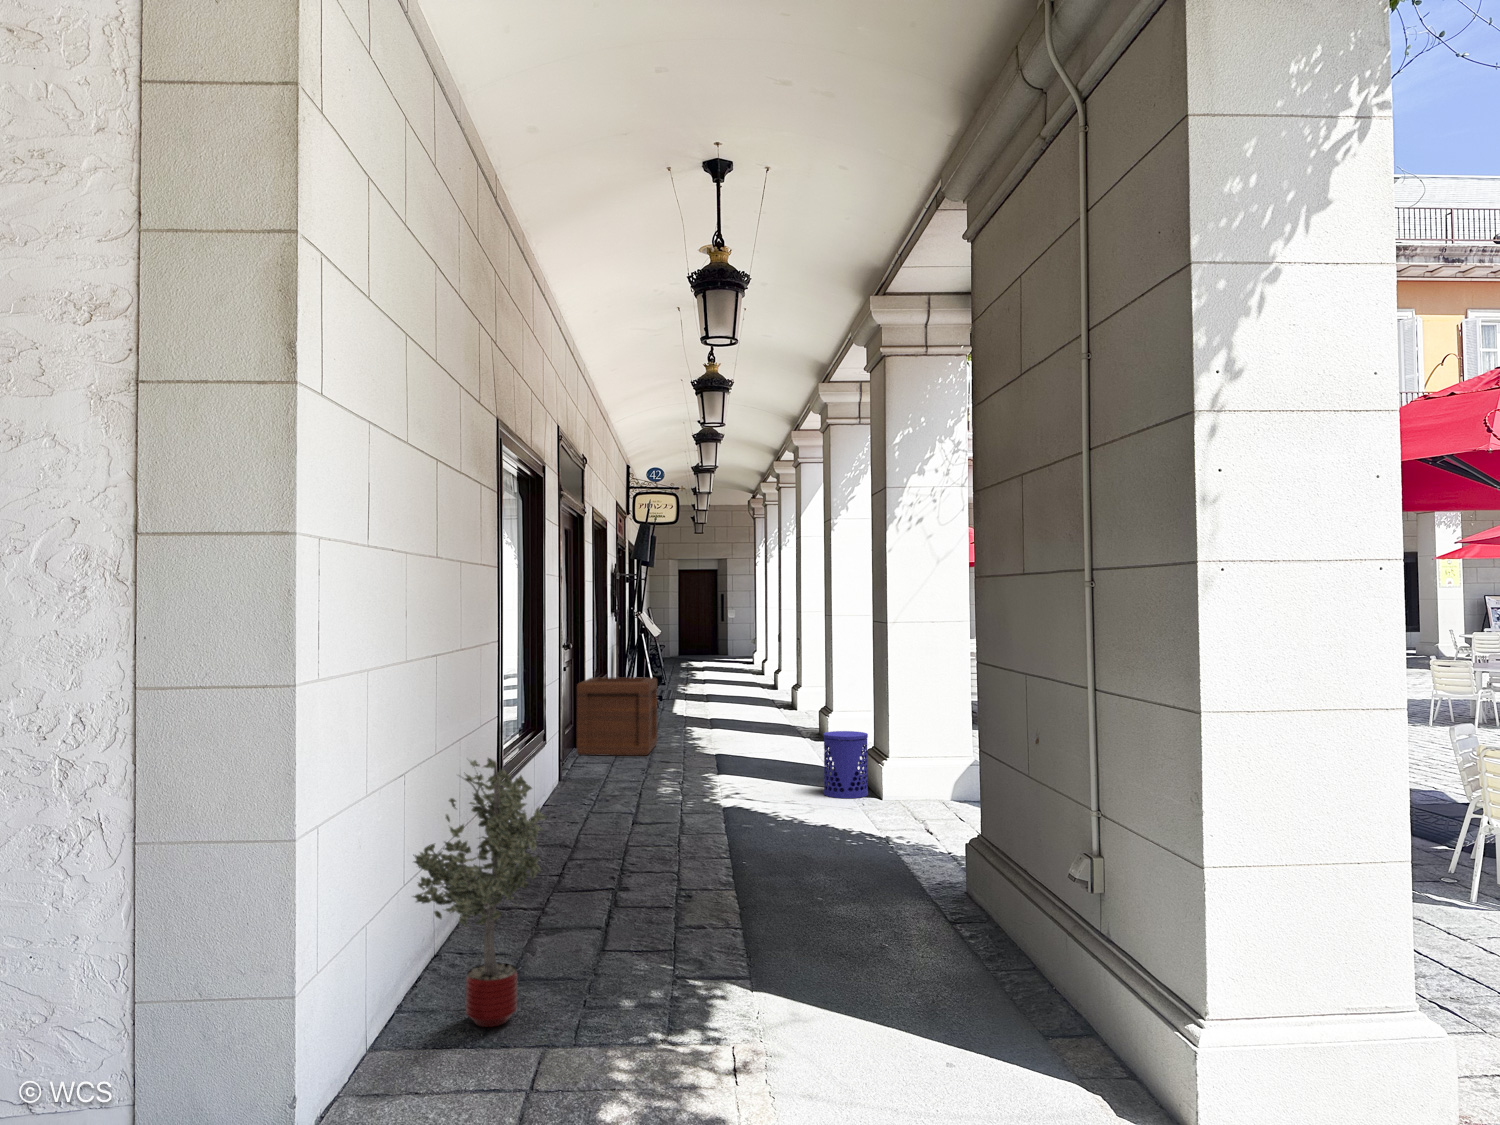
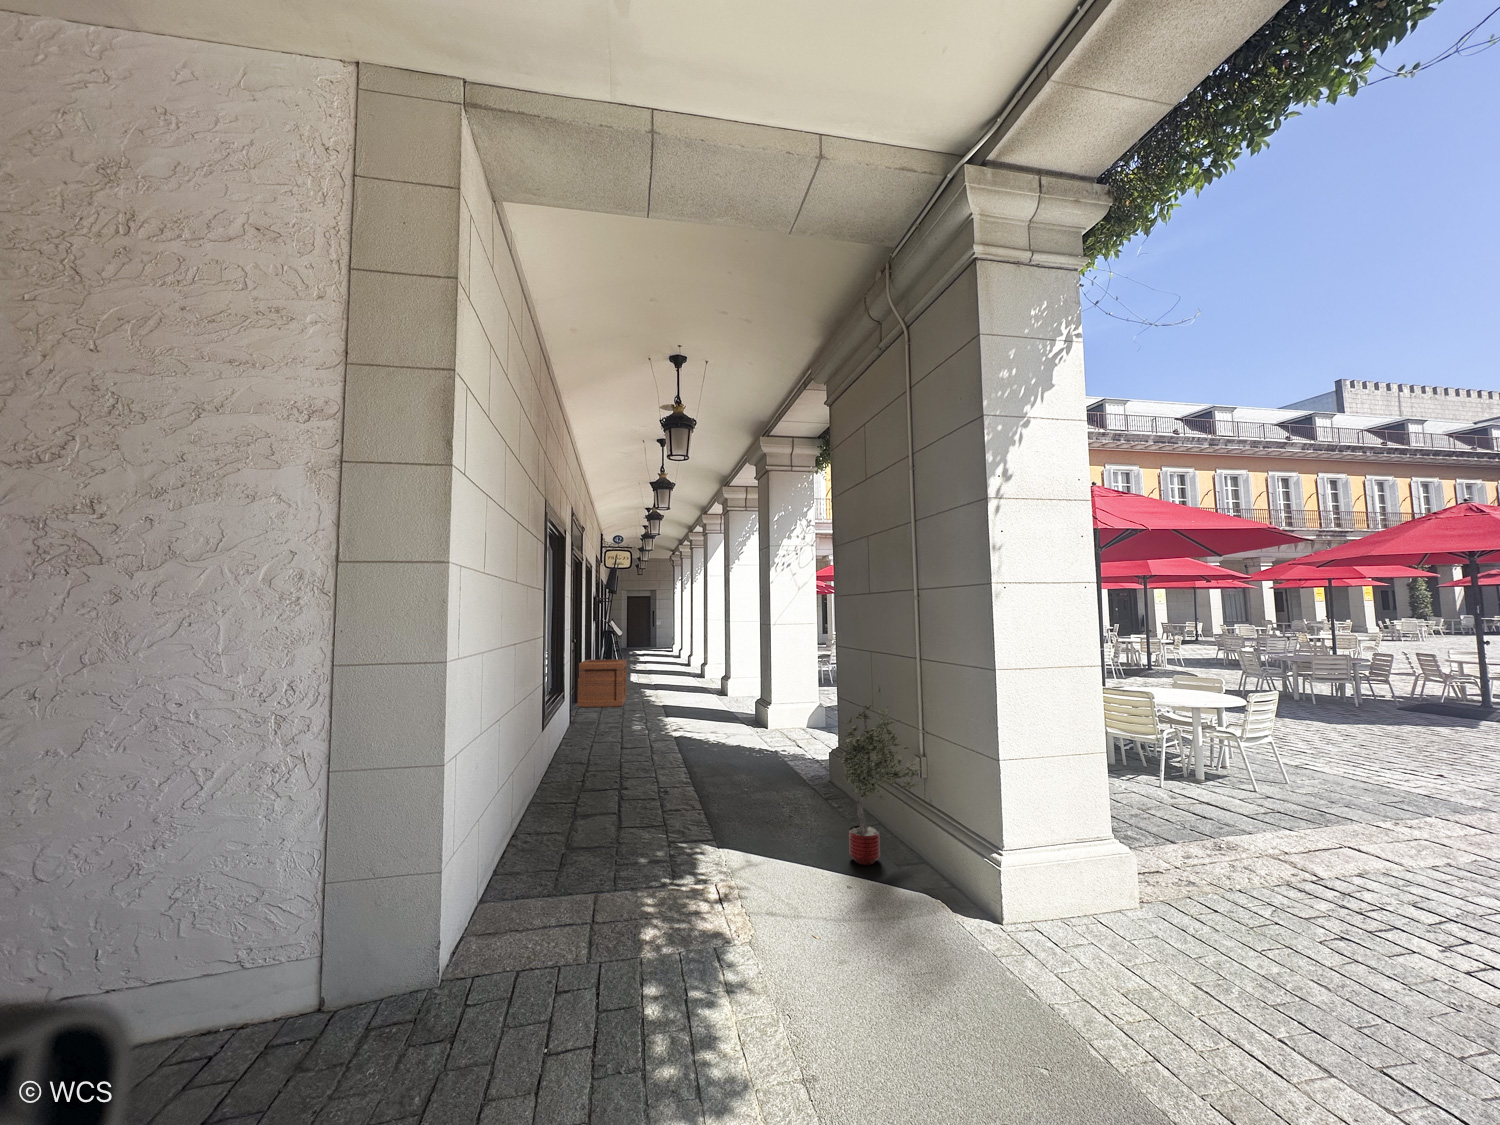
waste bin: present [823,731,868,798] -> none [733,689,759,728]
potted tree: present [413,758,547,1027] -> present [837,705,920,865]

